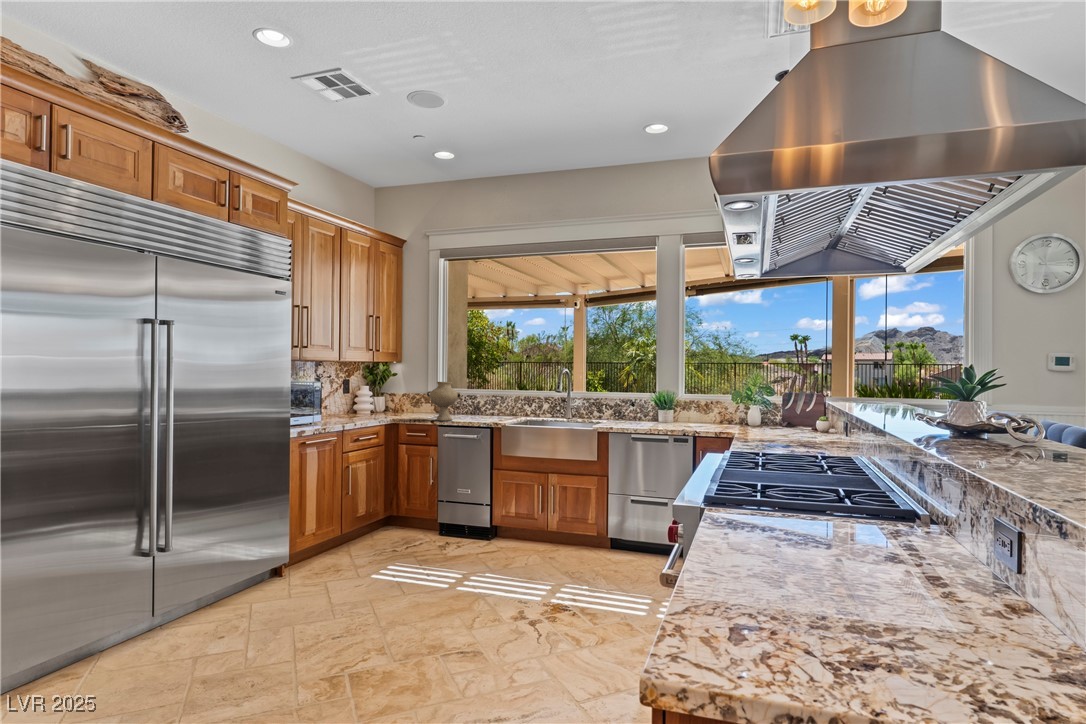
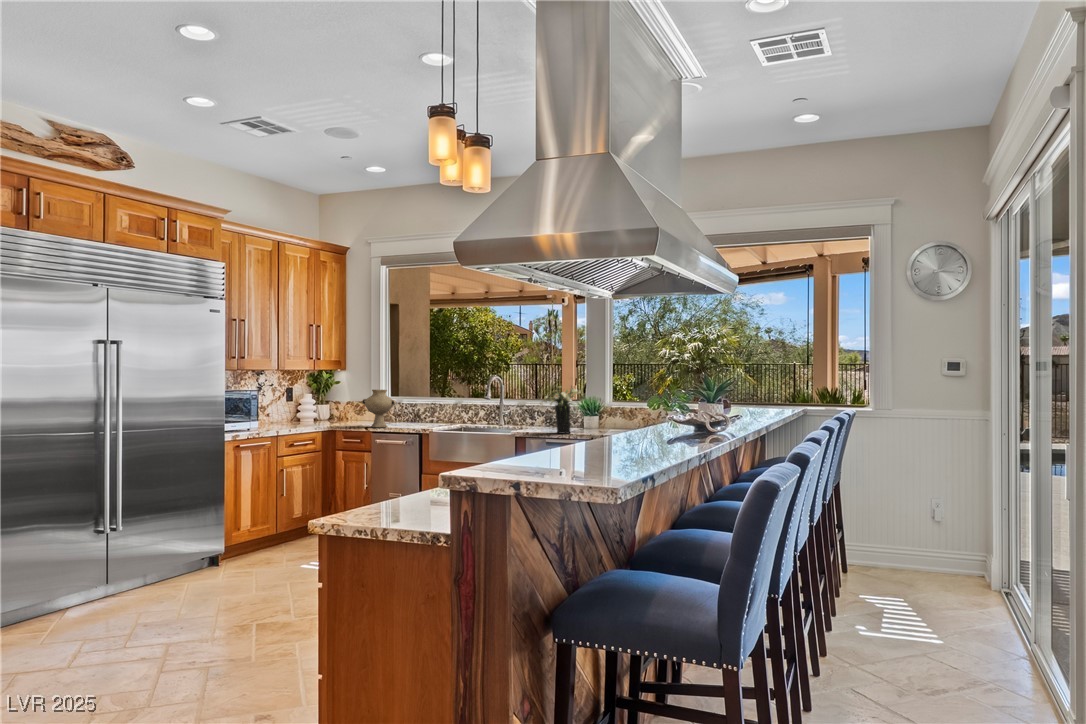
flower arrangement: none [622,378,663,428] -> present [540,386,581,434]

